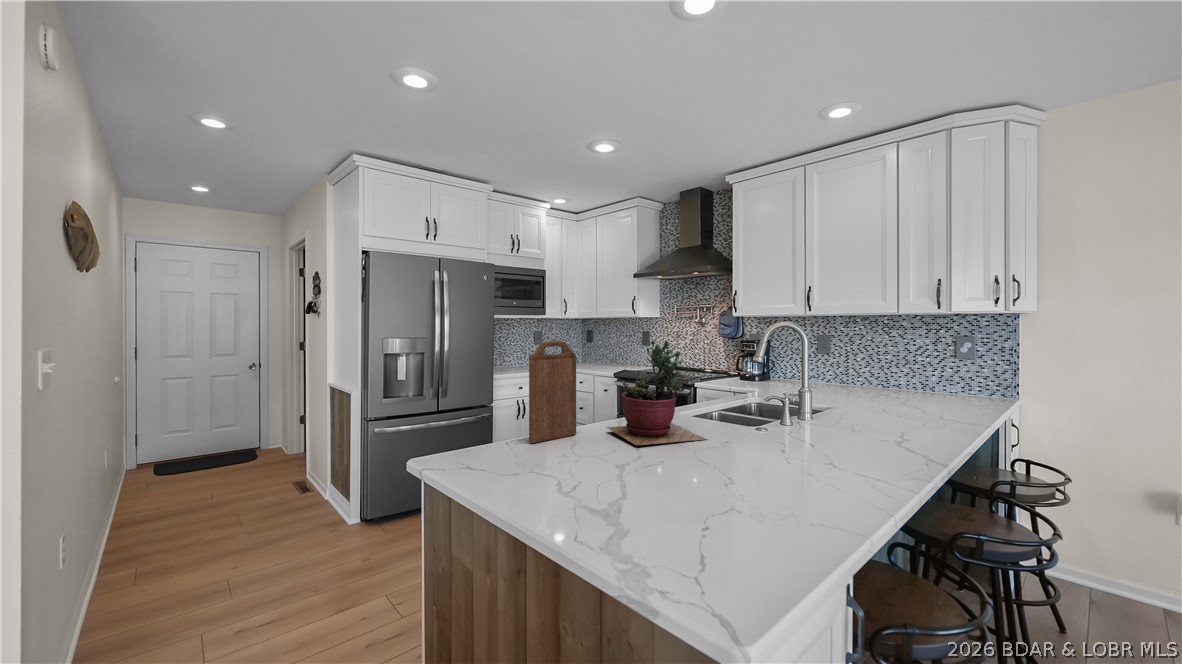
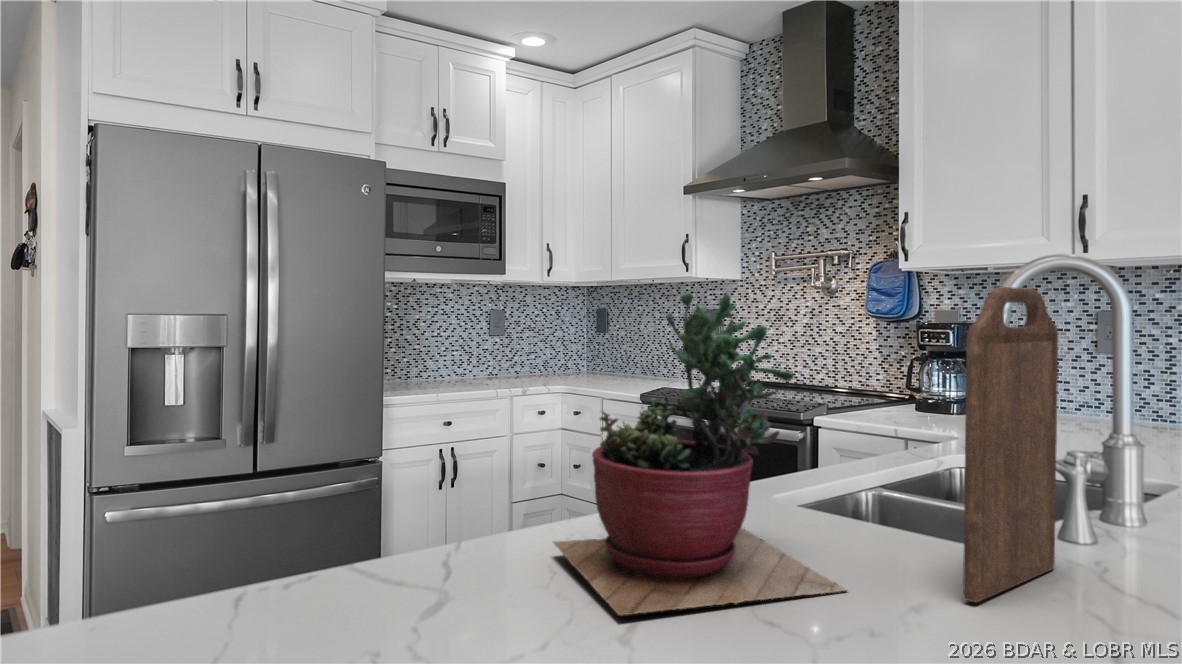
cutting board: present [529,341,576,443] -> present [963,287,1058,602]

